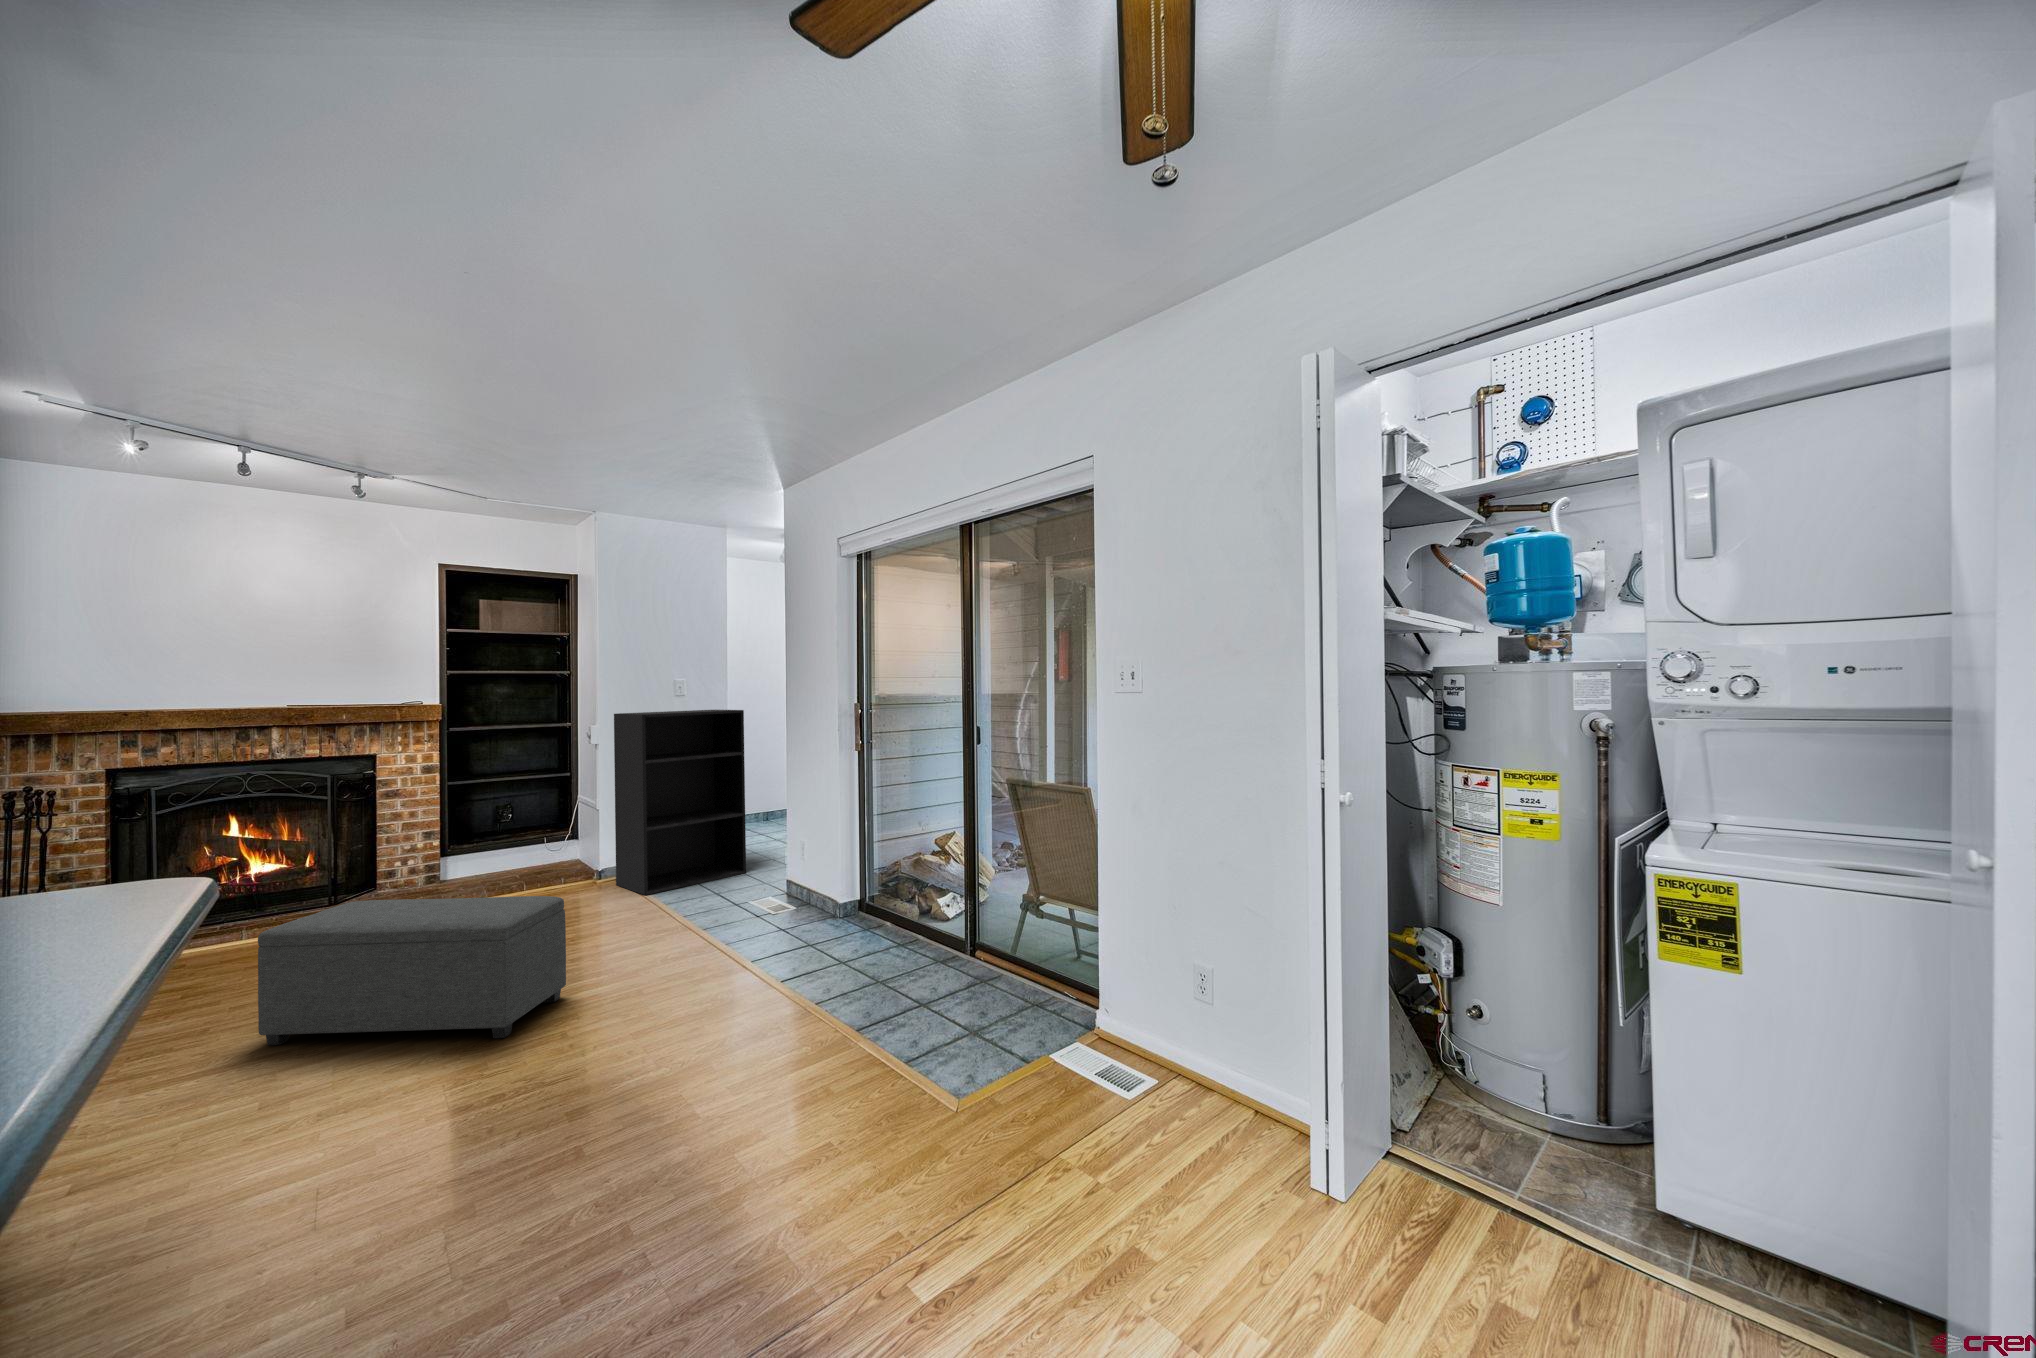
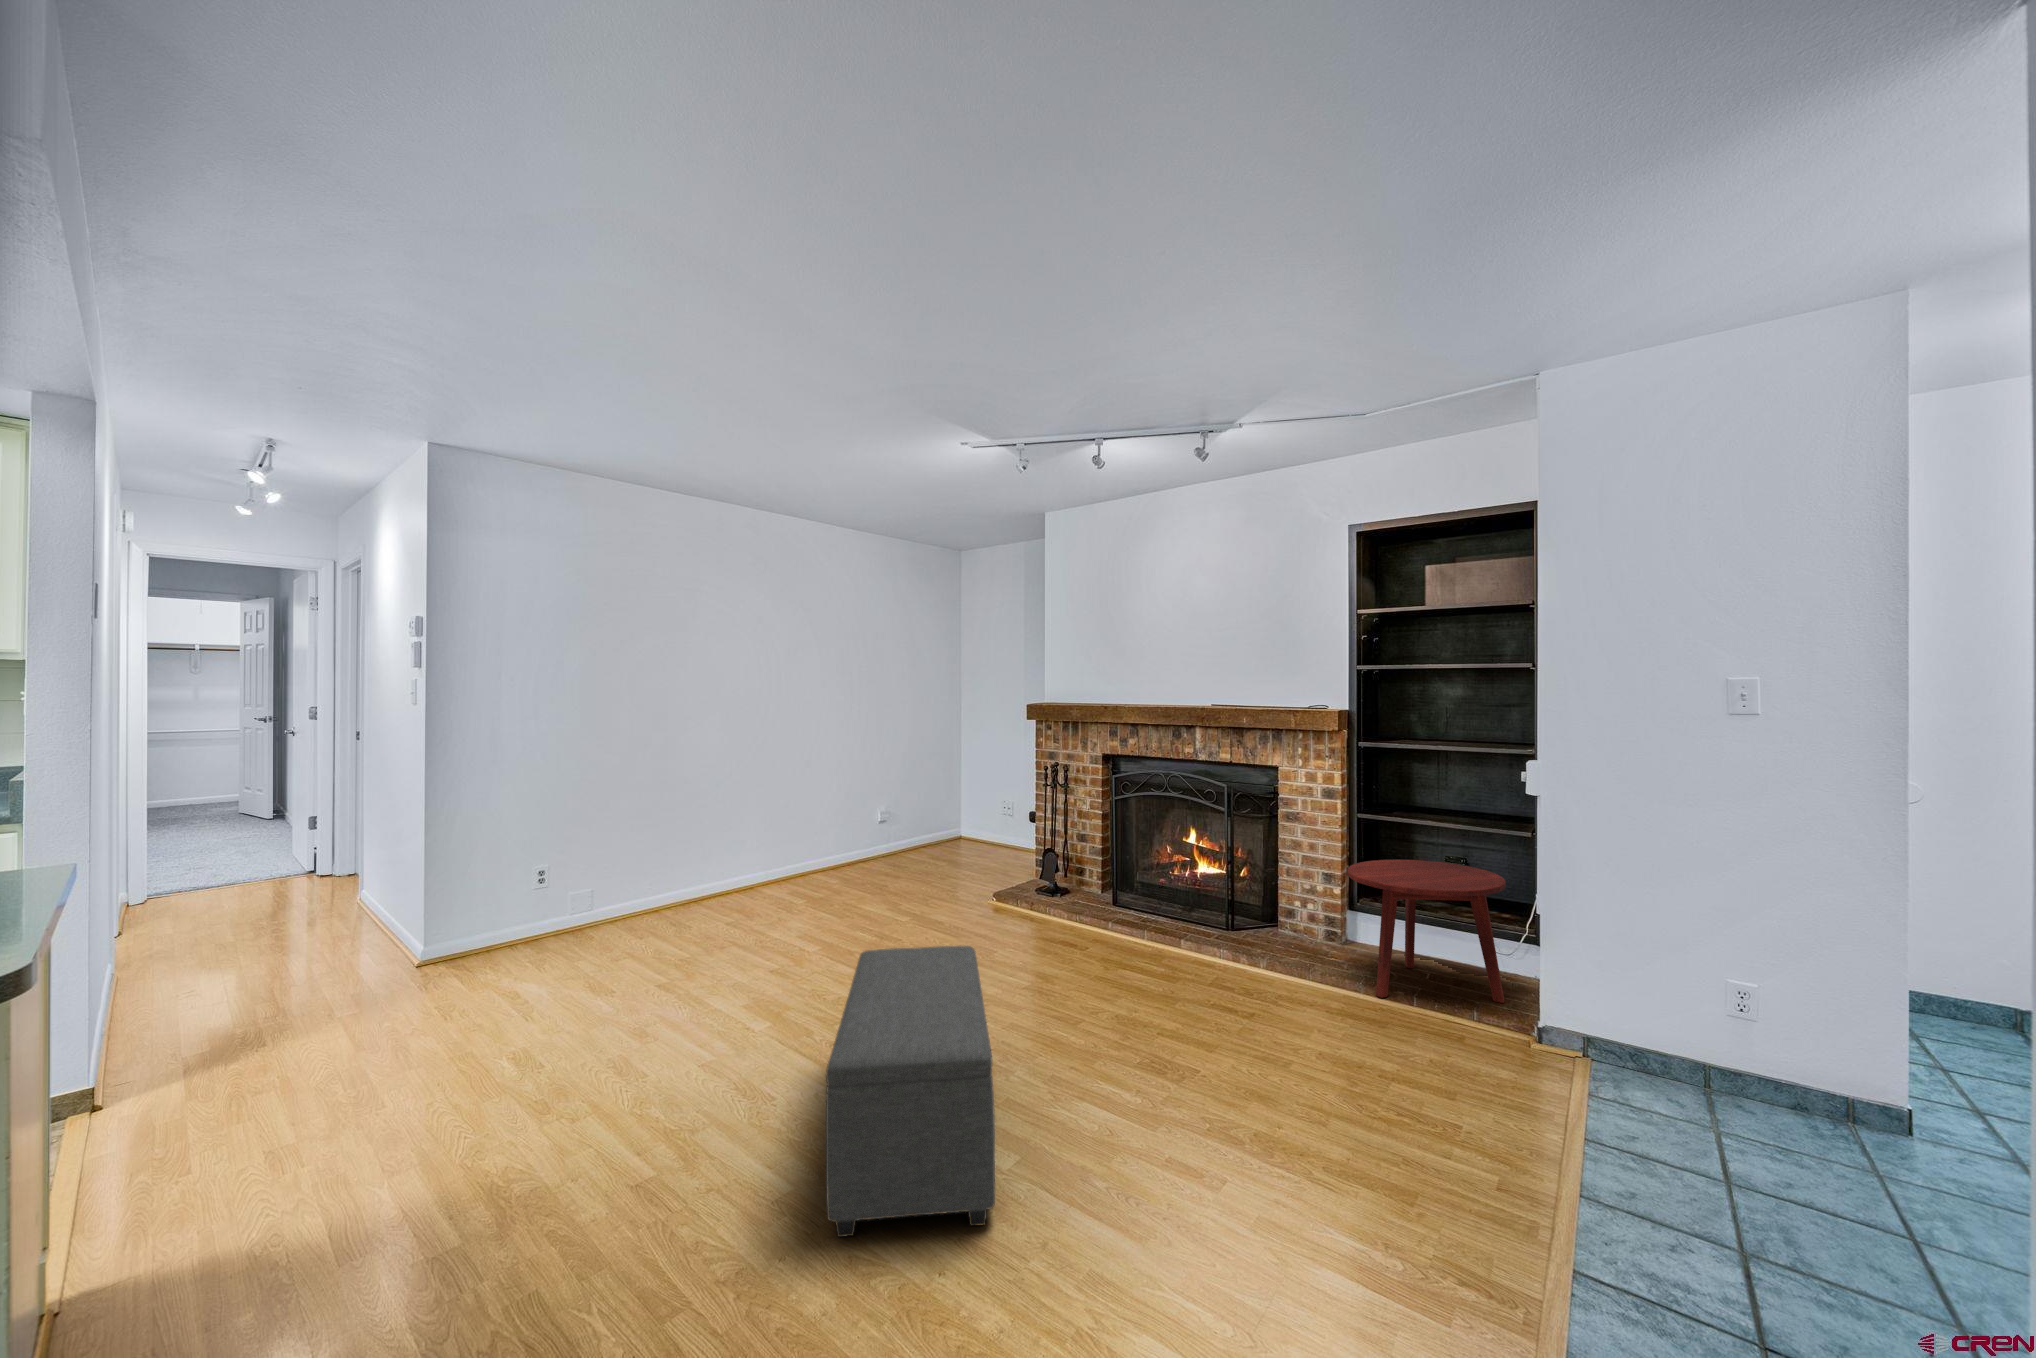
bookshelf: present [614,710,746,895] -> none [1468,737,1784,1178]
side table: none [477,801,584,891] -> present [1348,860,1506,1003]

